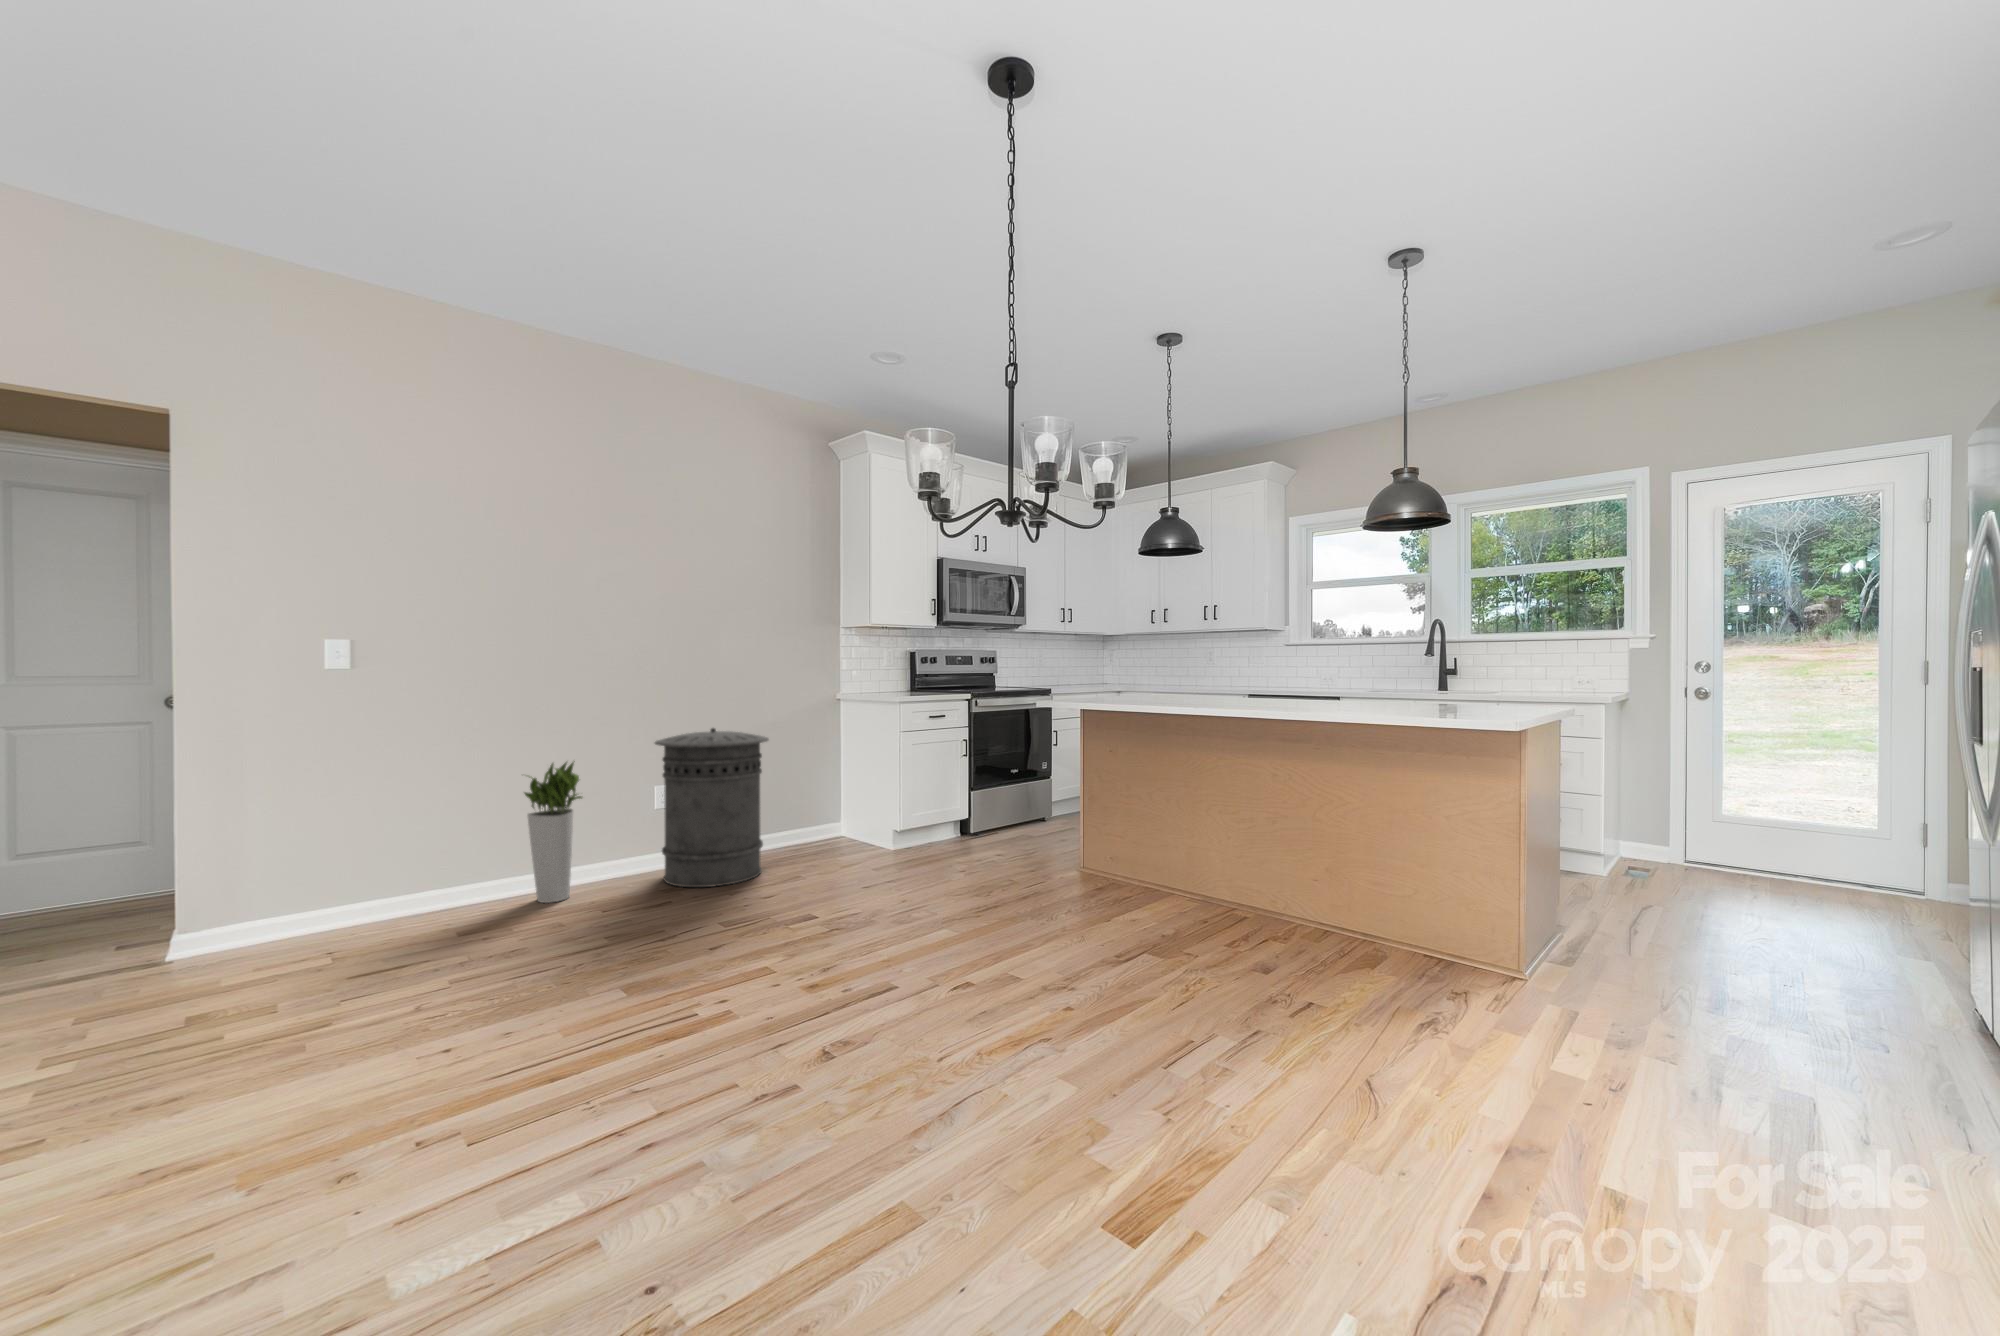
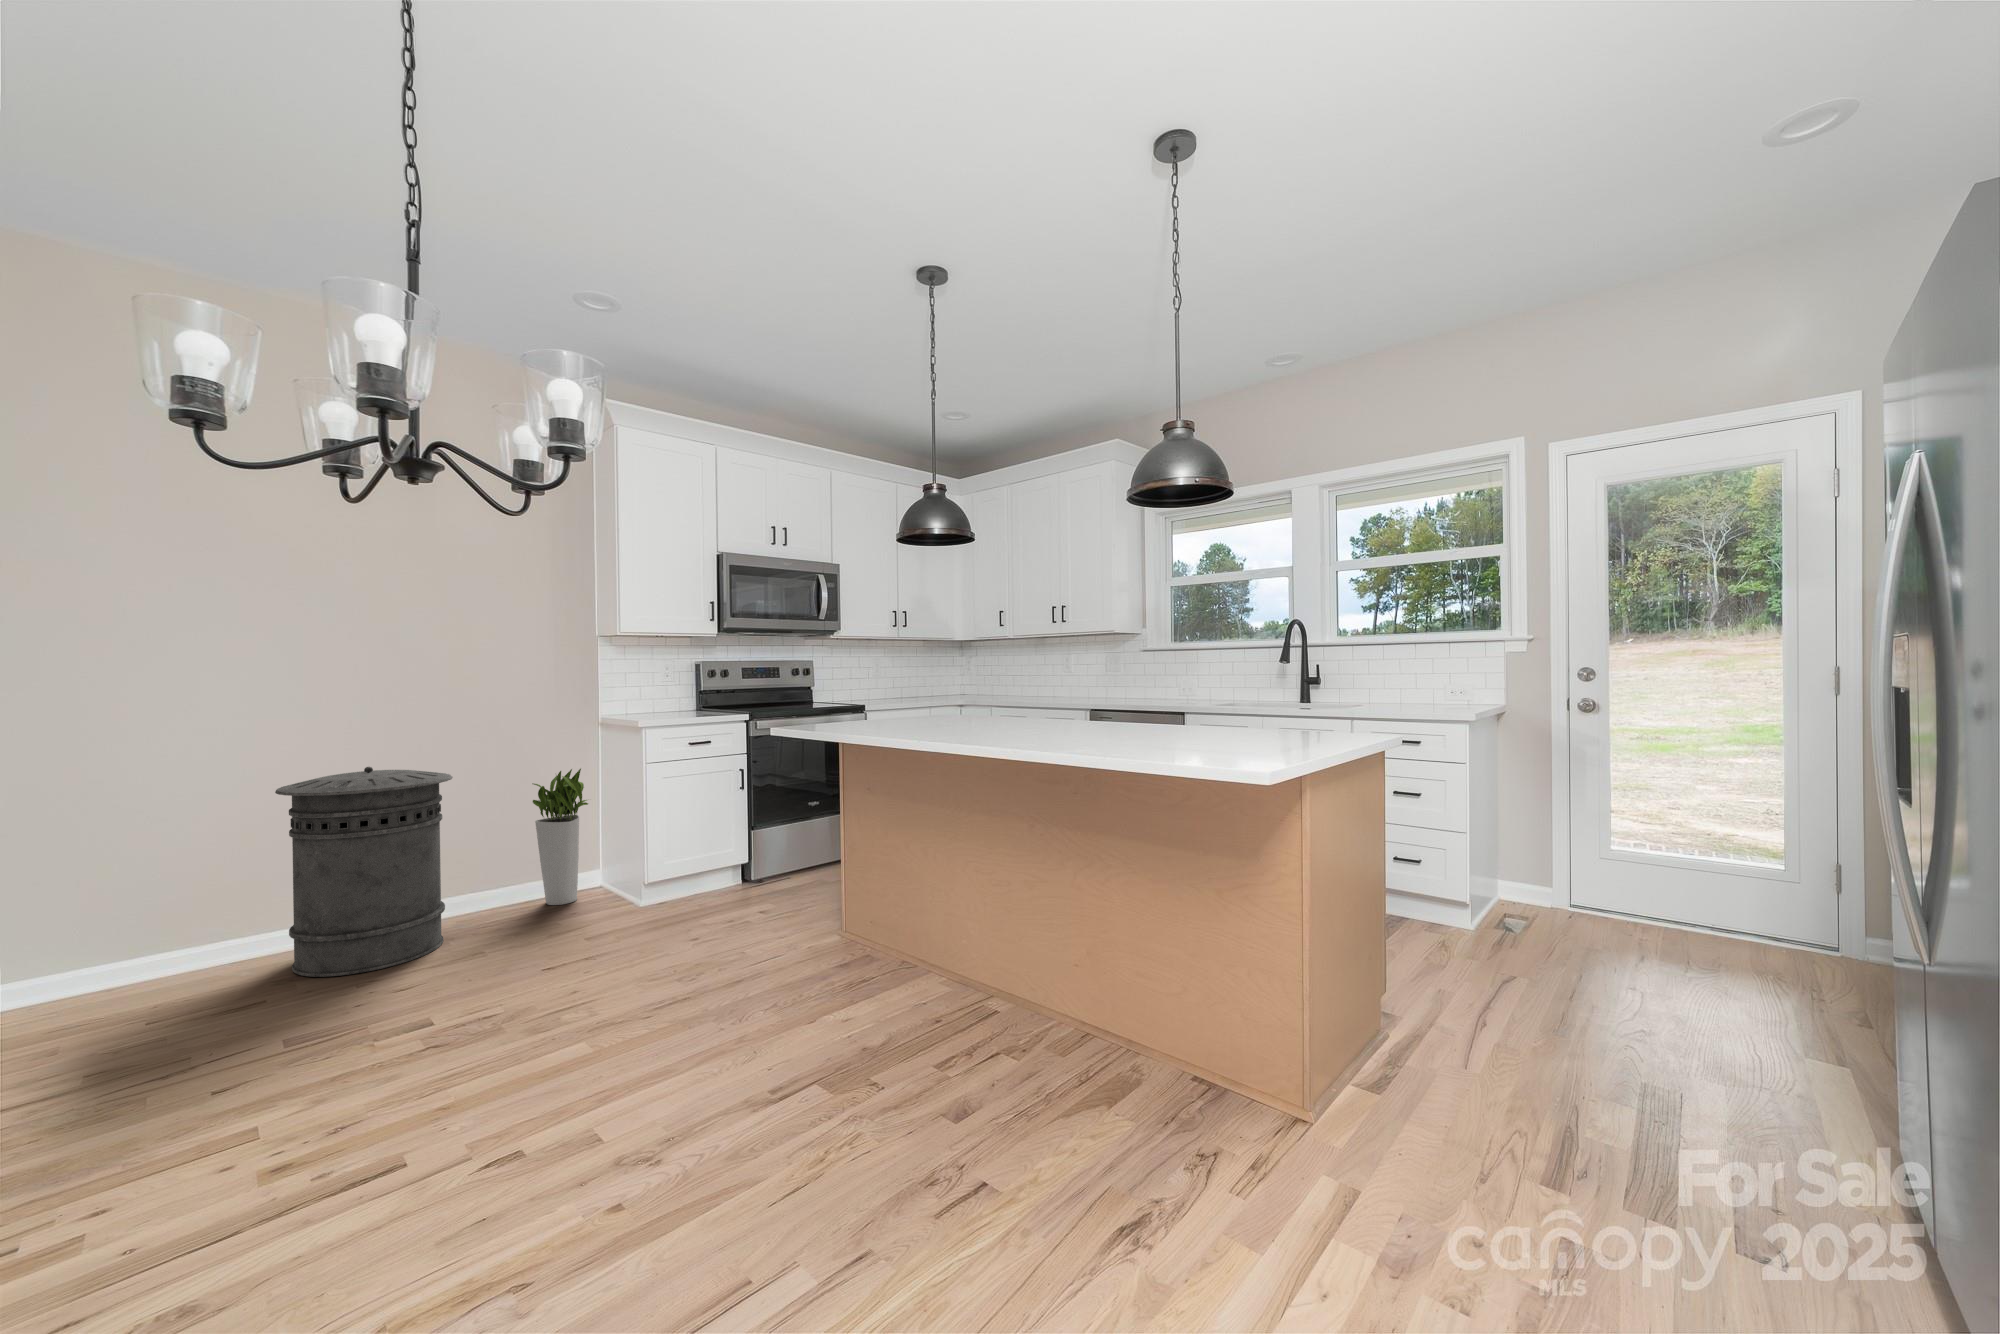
planter: present [524,761,582,903] -> present [533,769,588,905]

